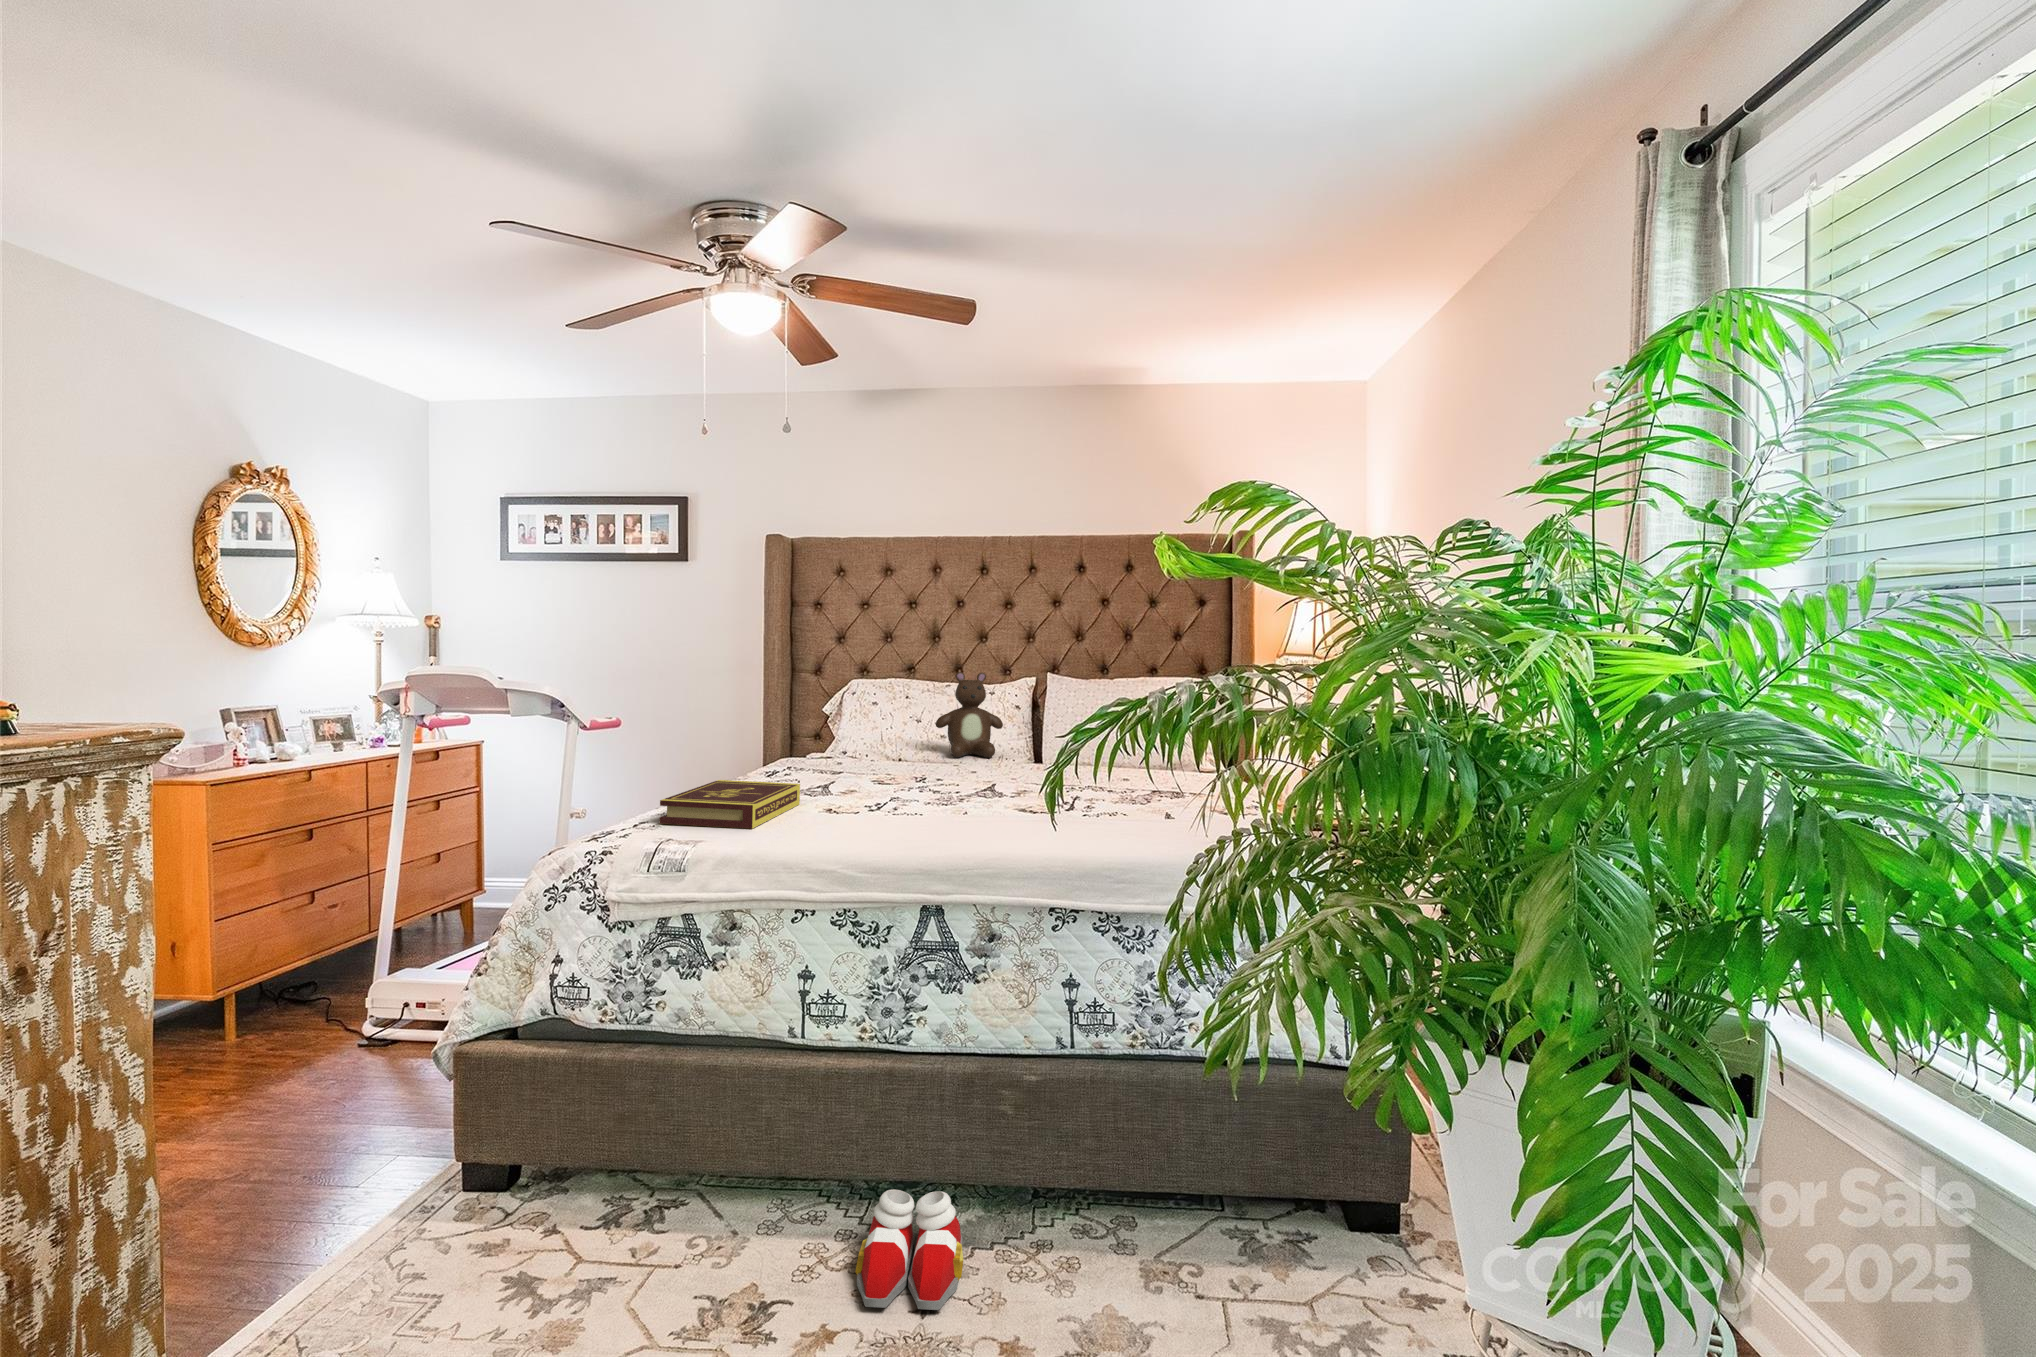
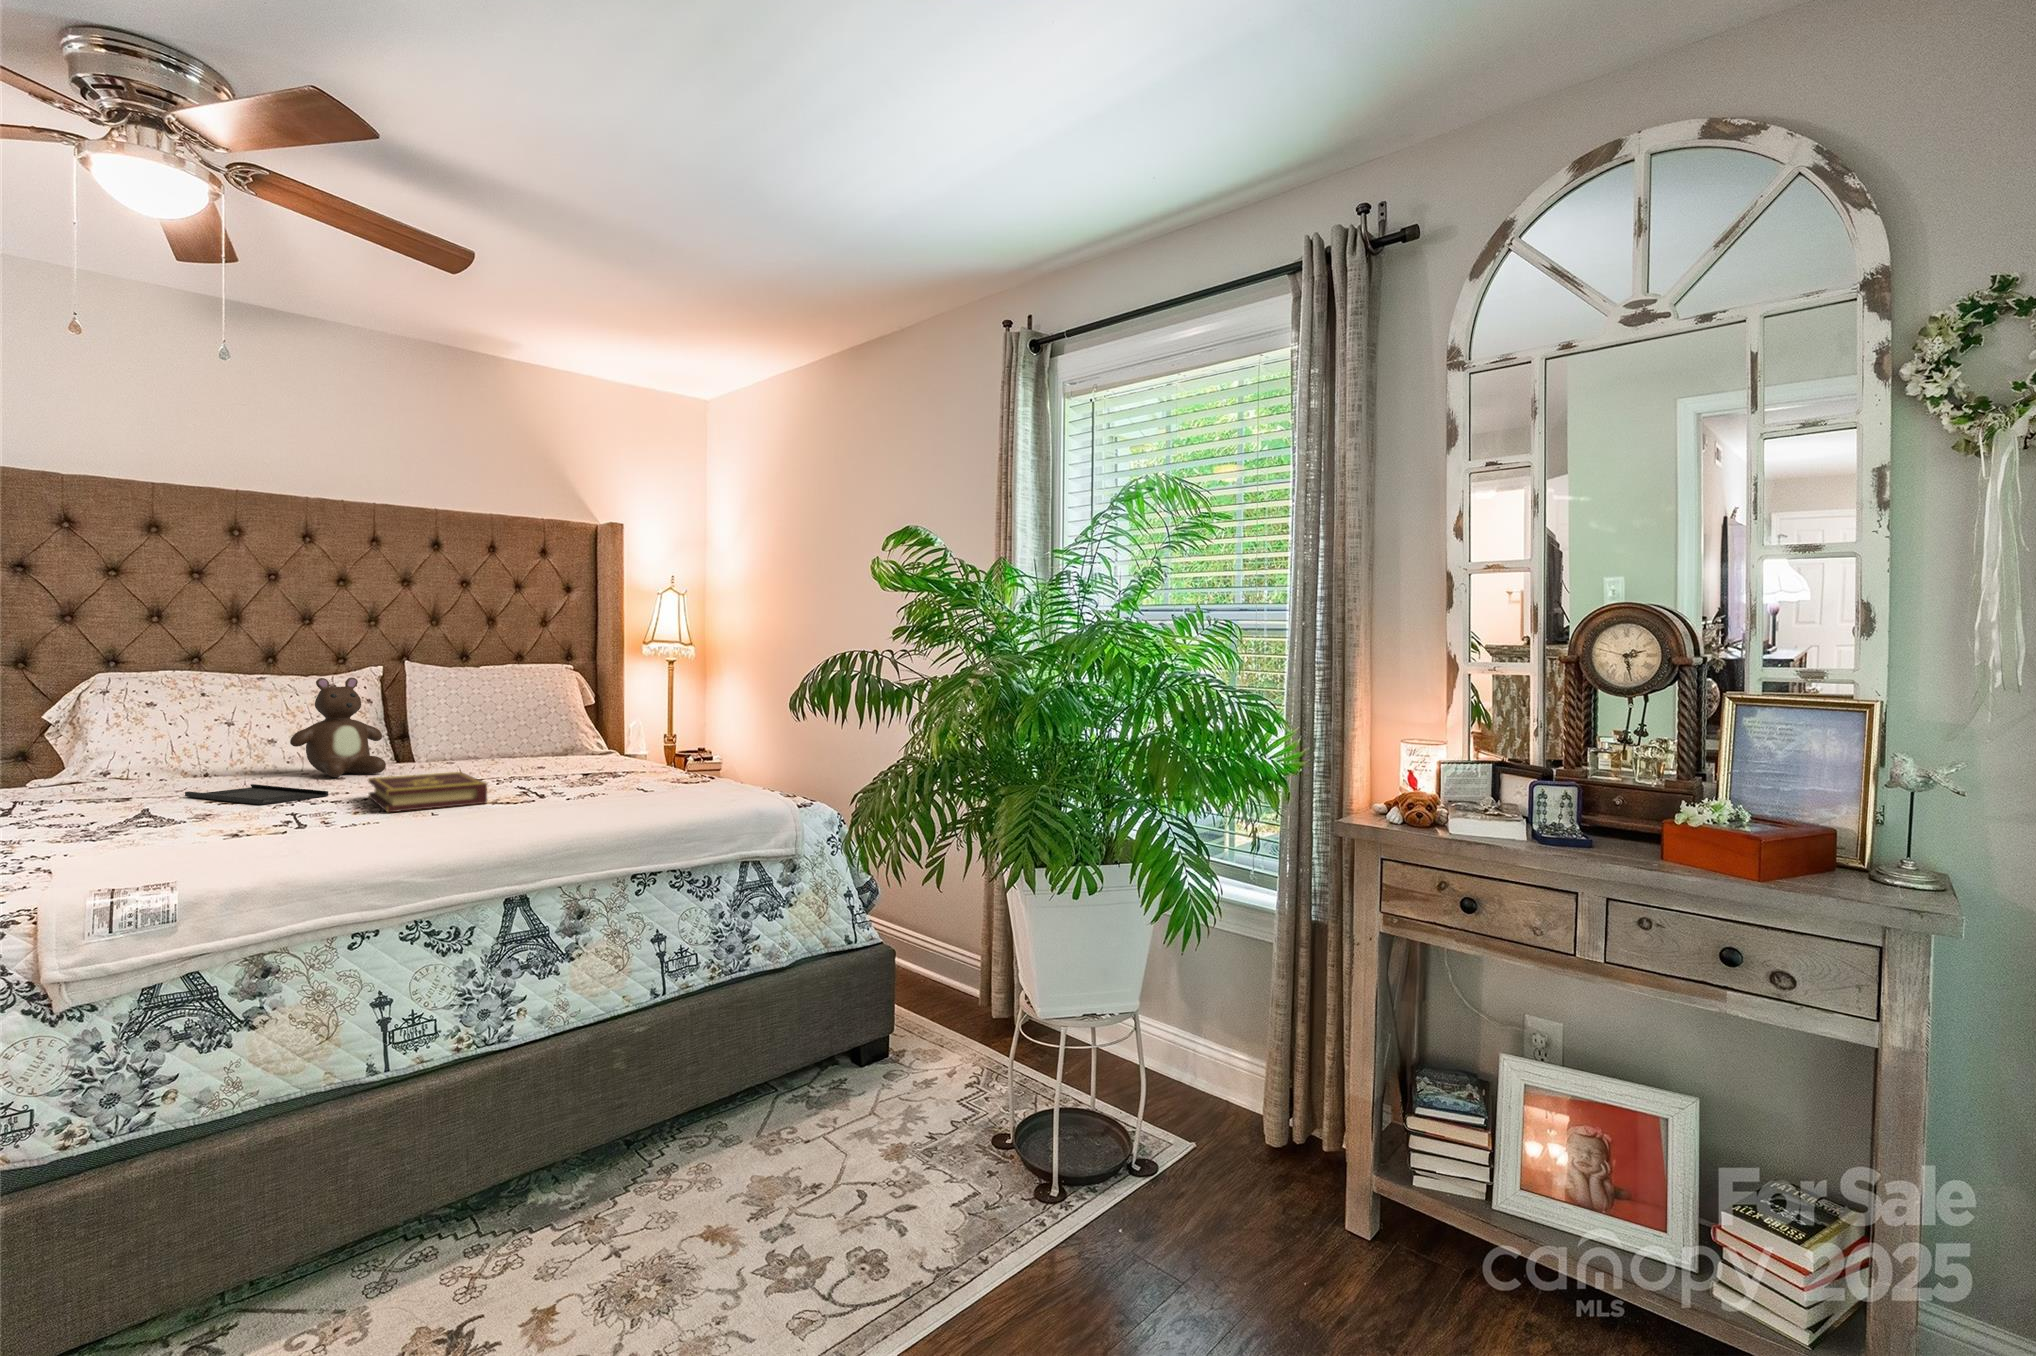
tray: none [850,756,918,775] -> present [185,784,328,805]
book: present [660,780,800,829] -> present [368,772,487,812]
slippers: present [855,1190,963,1310] -> none [491,1159,612,1276]

